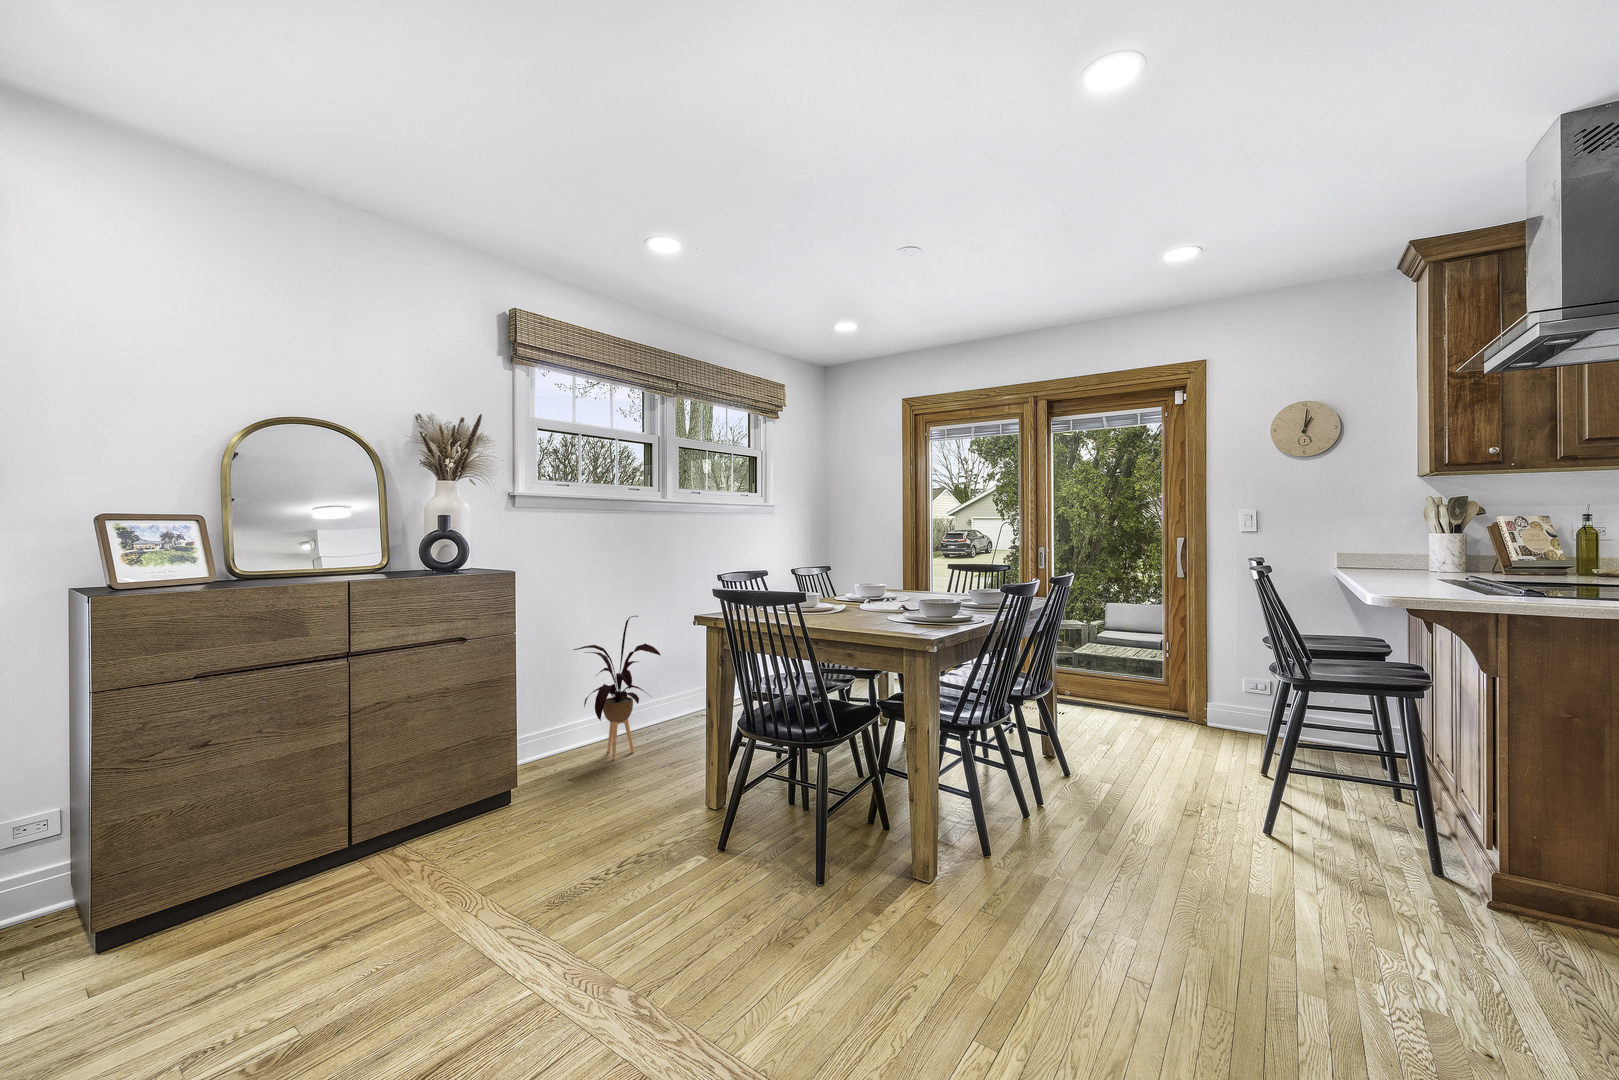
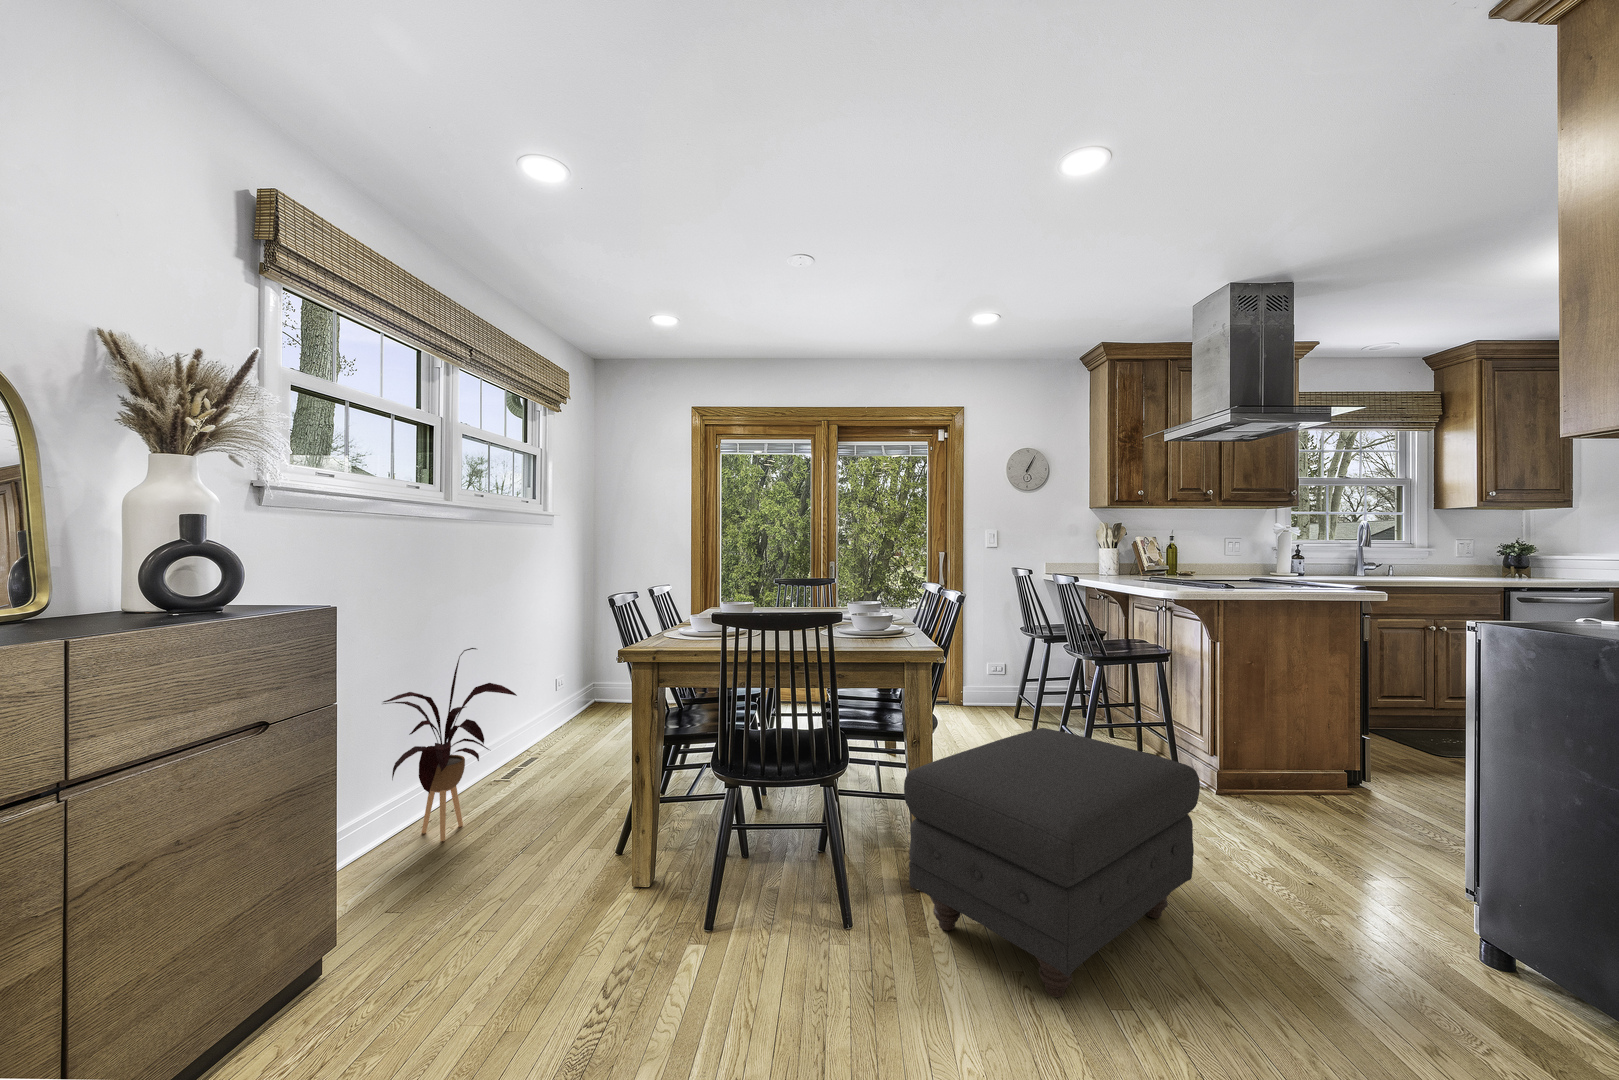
ottoman: none [860,744,1211,1007] -> present [904,728,1200,997]

